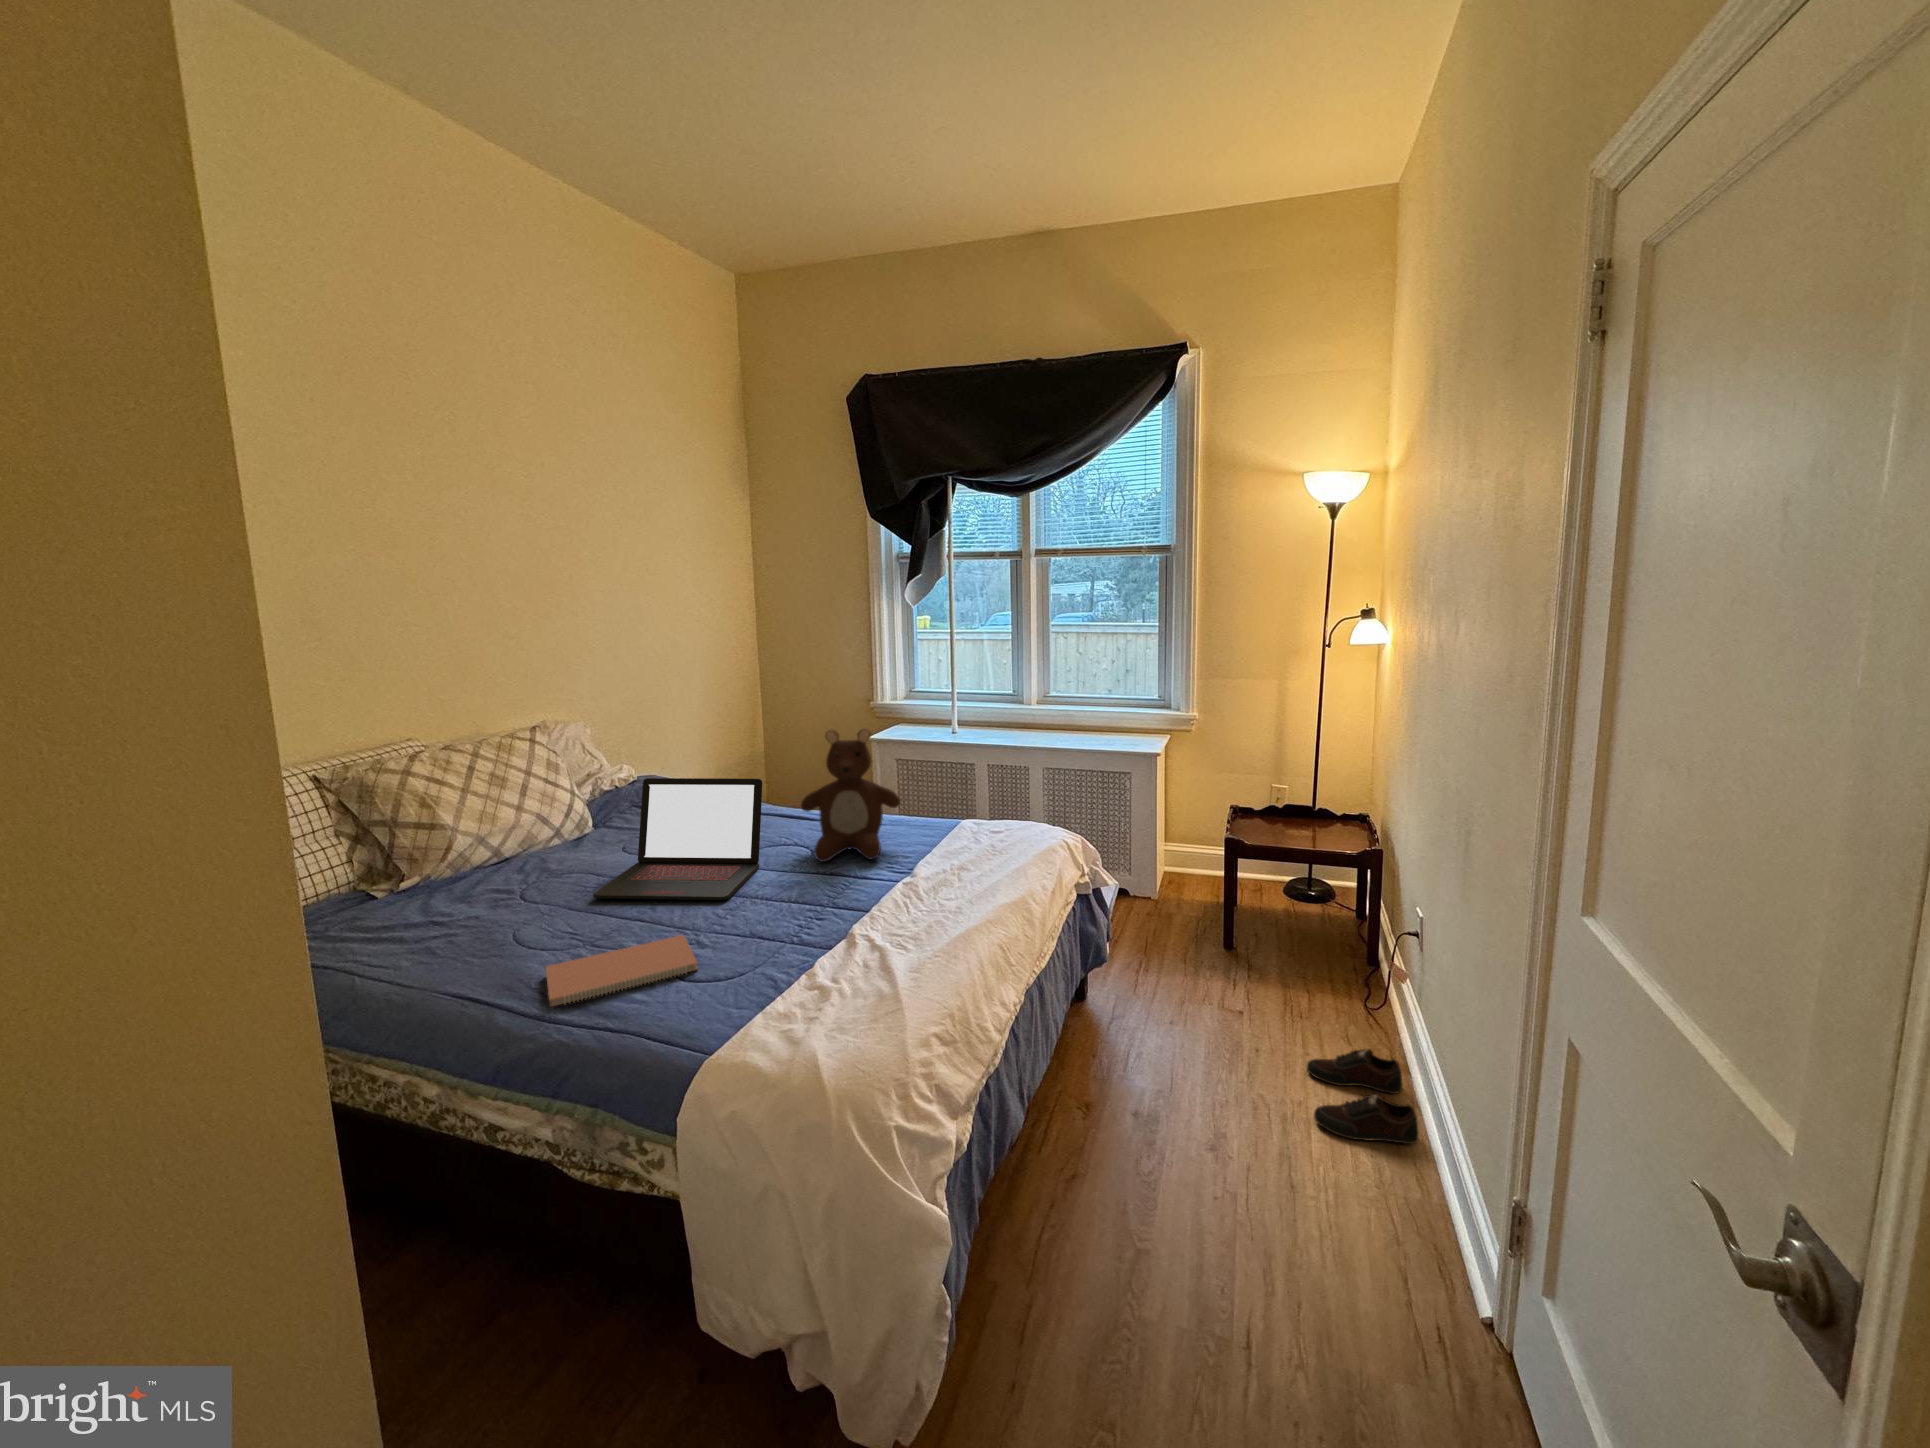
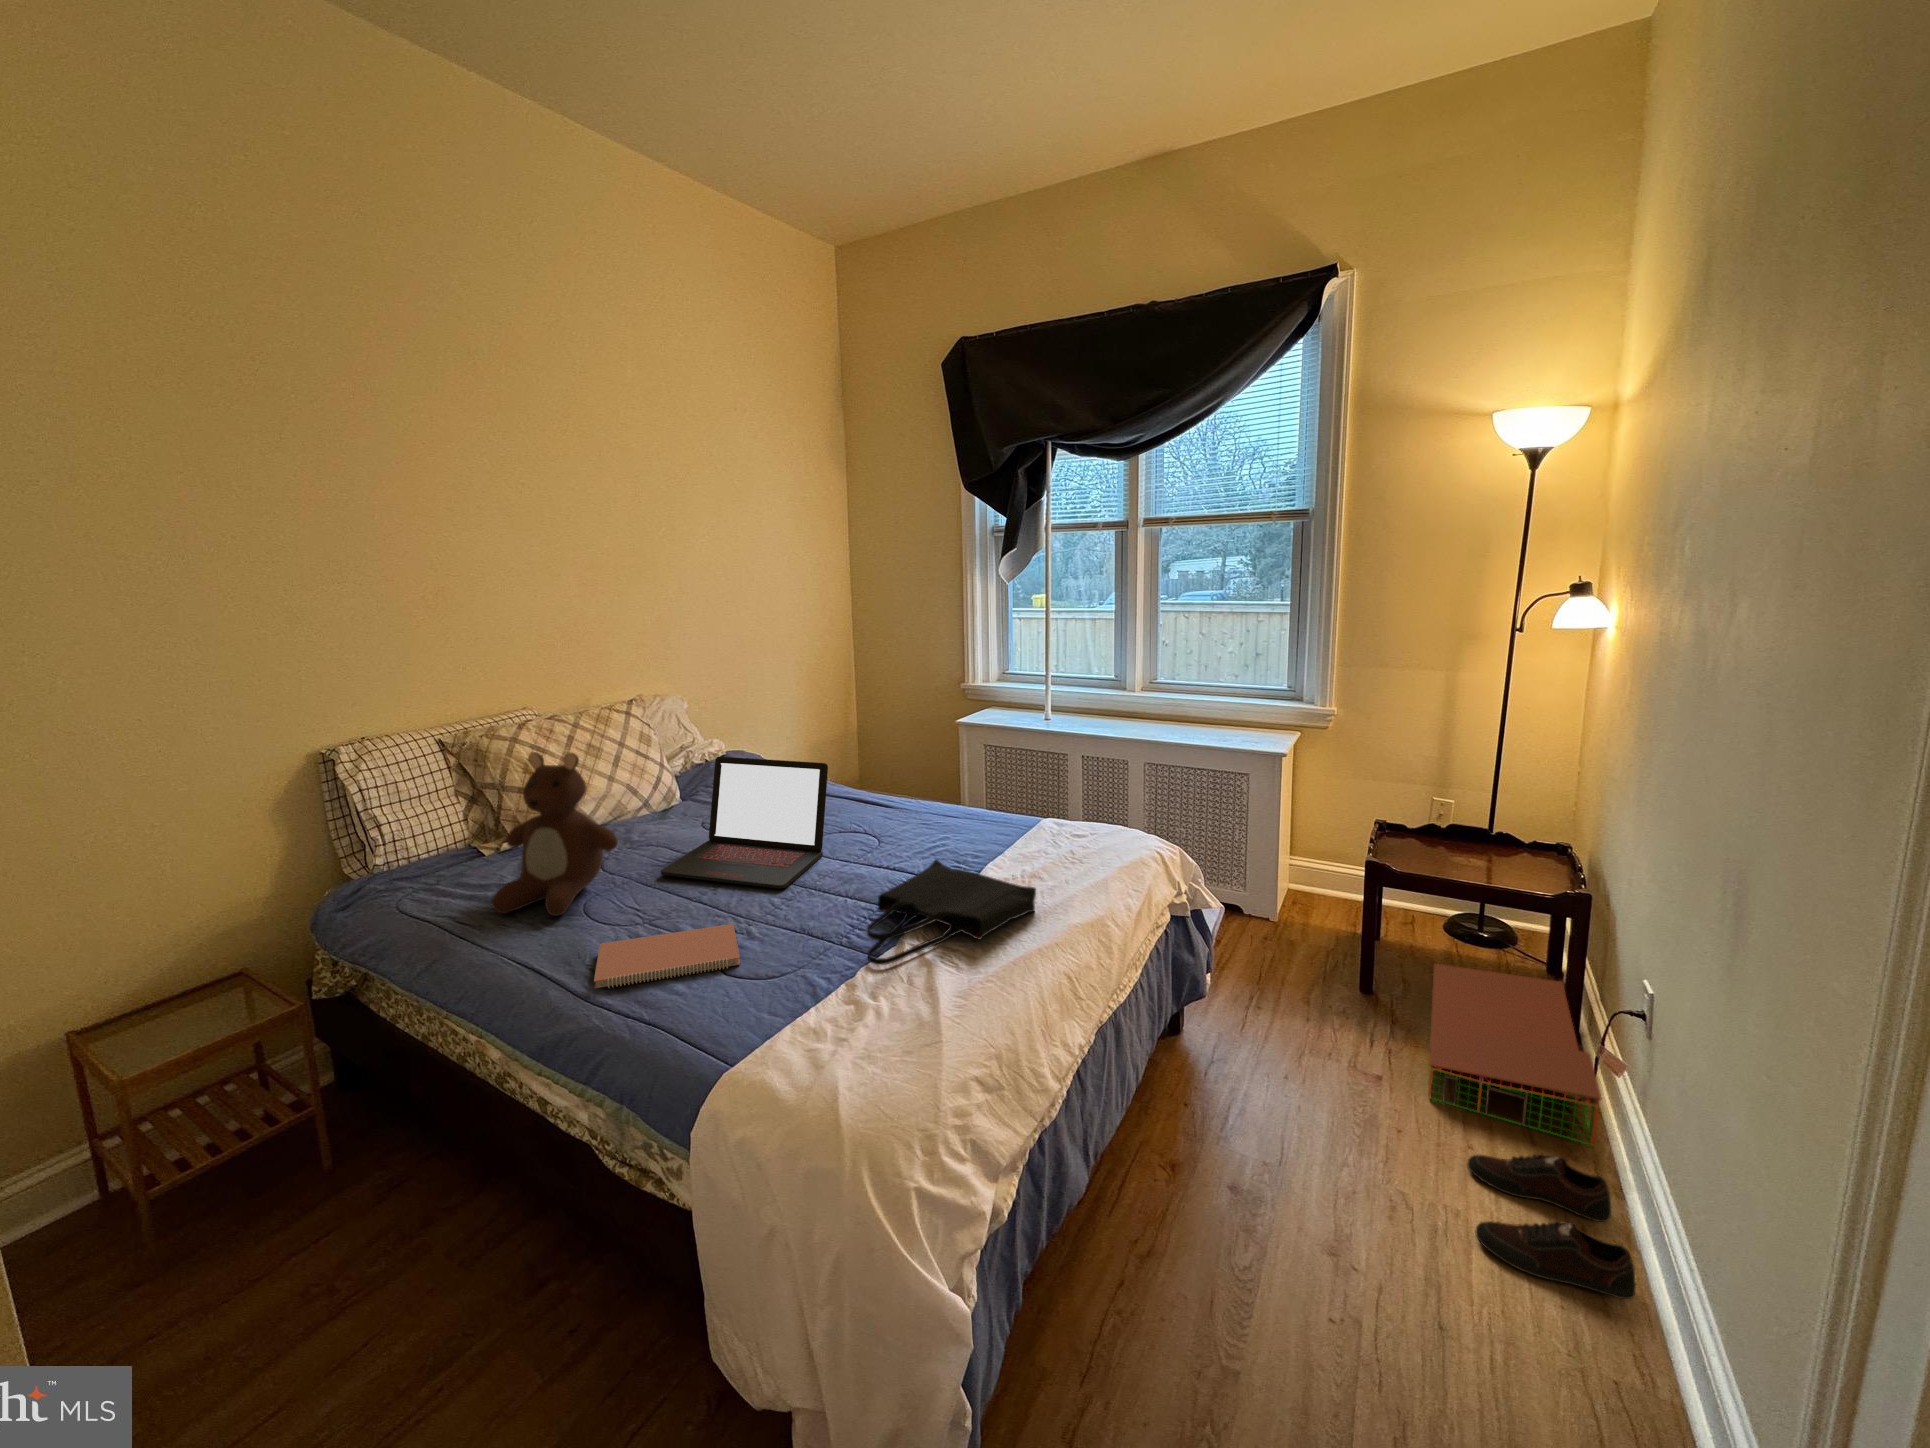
teddy bear: present [801,729,900,862] -> present [492,752,618,916]
tote bag: none [821,860,967,955] -> present [867,860,1036,965]
storage bin: none [1277,918,1394,1041] -> present [1428,964,1601,1145]

